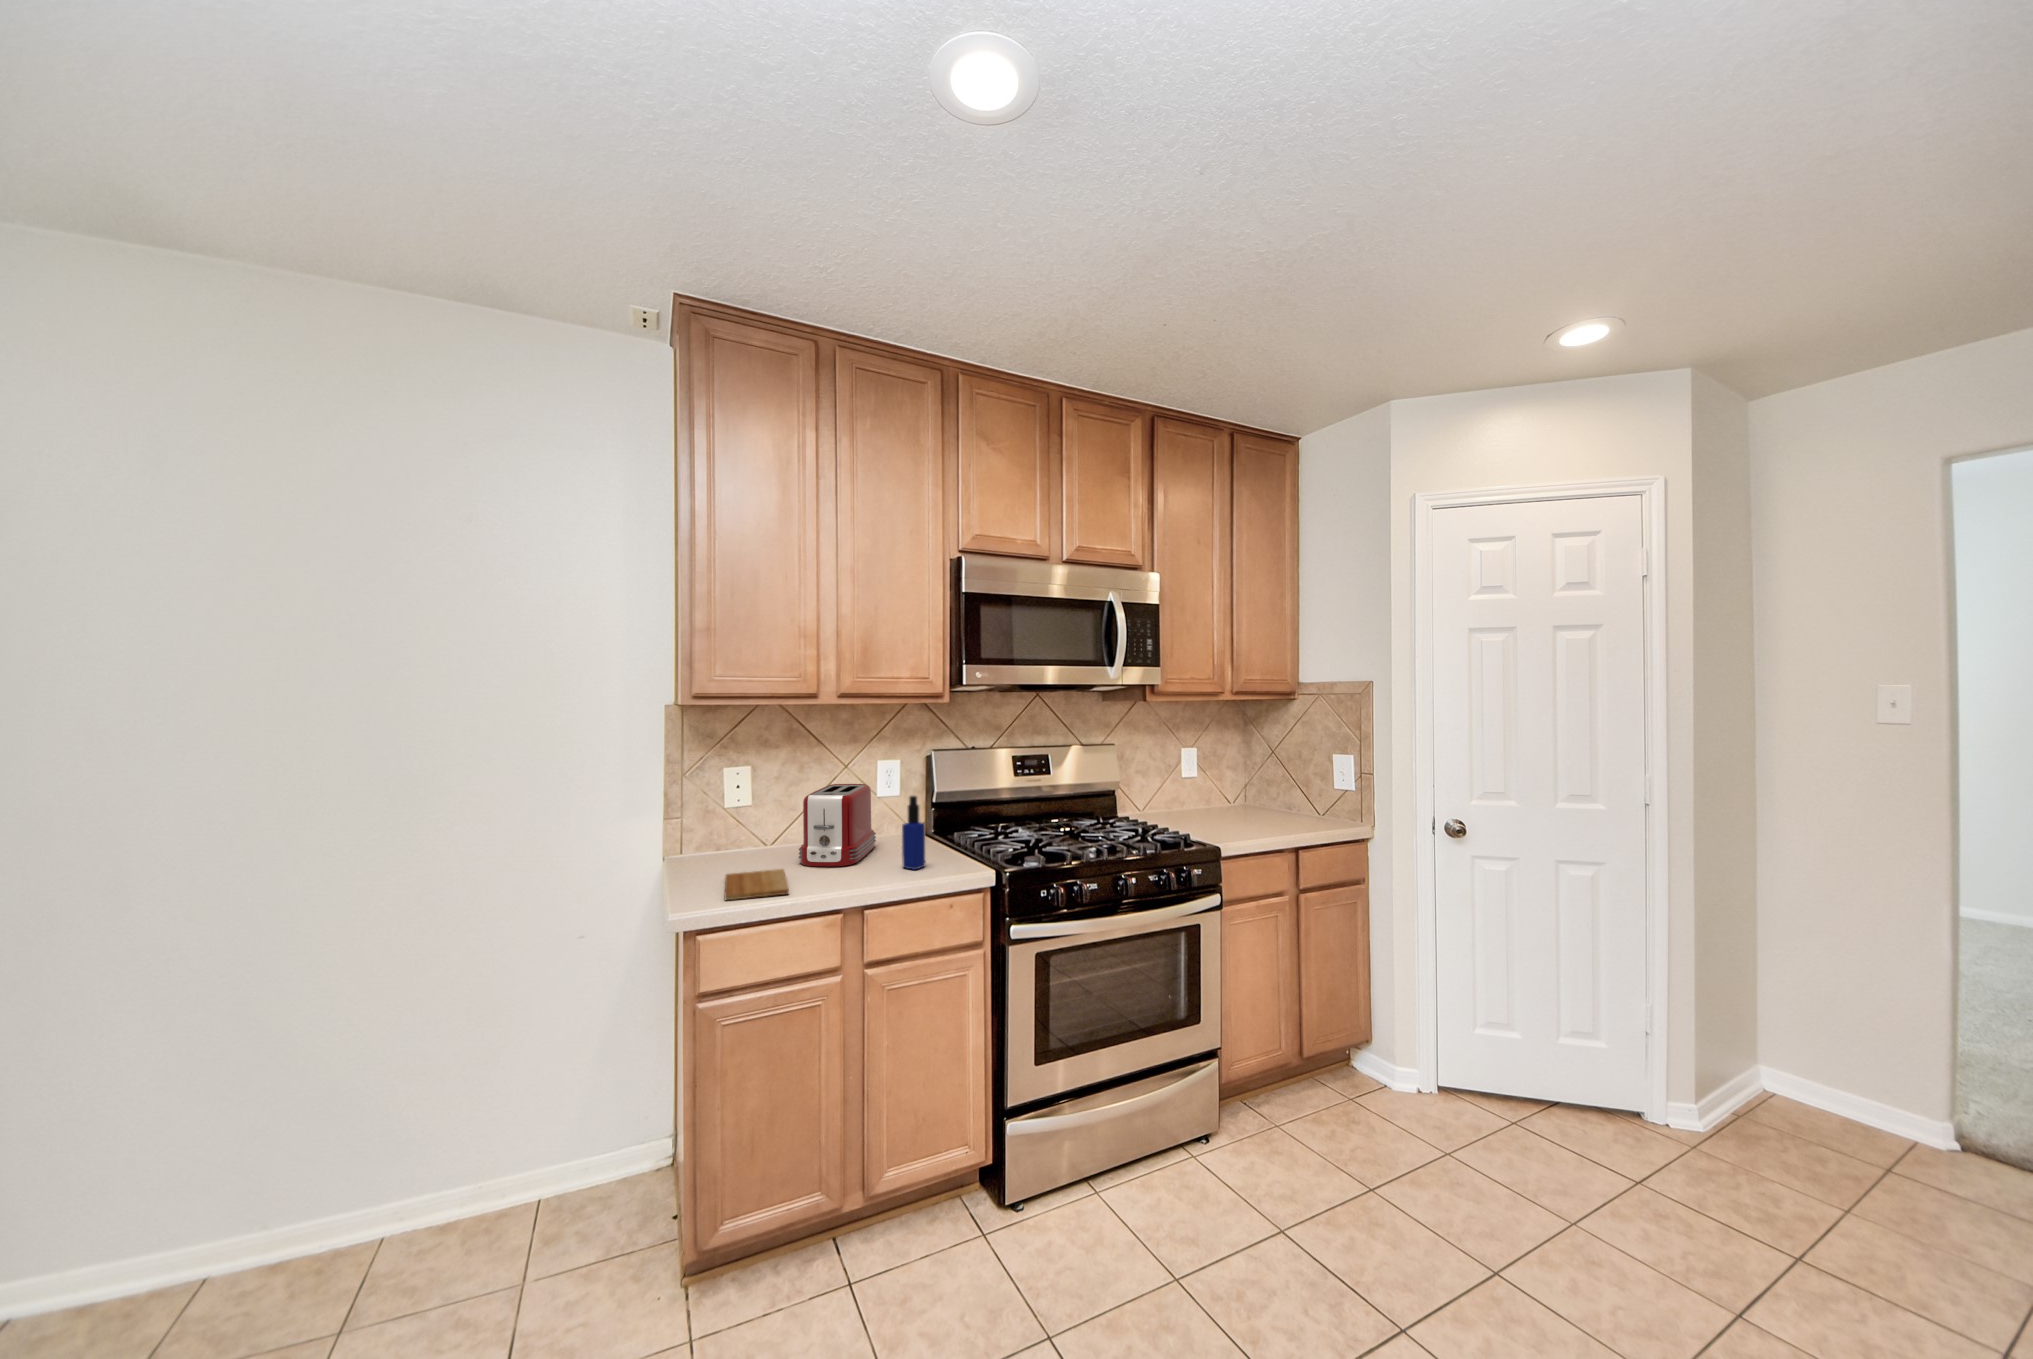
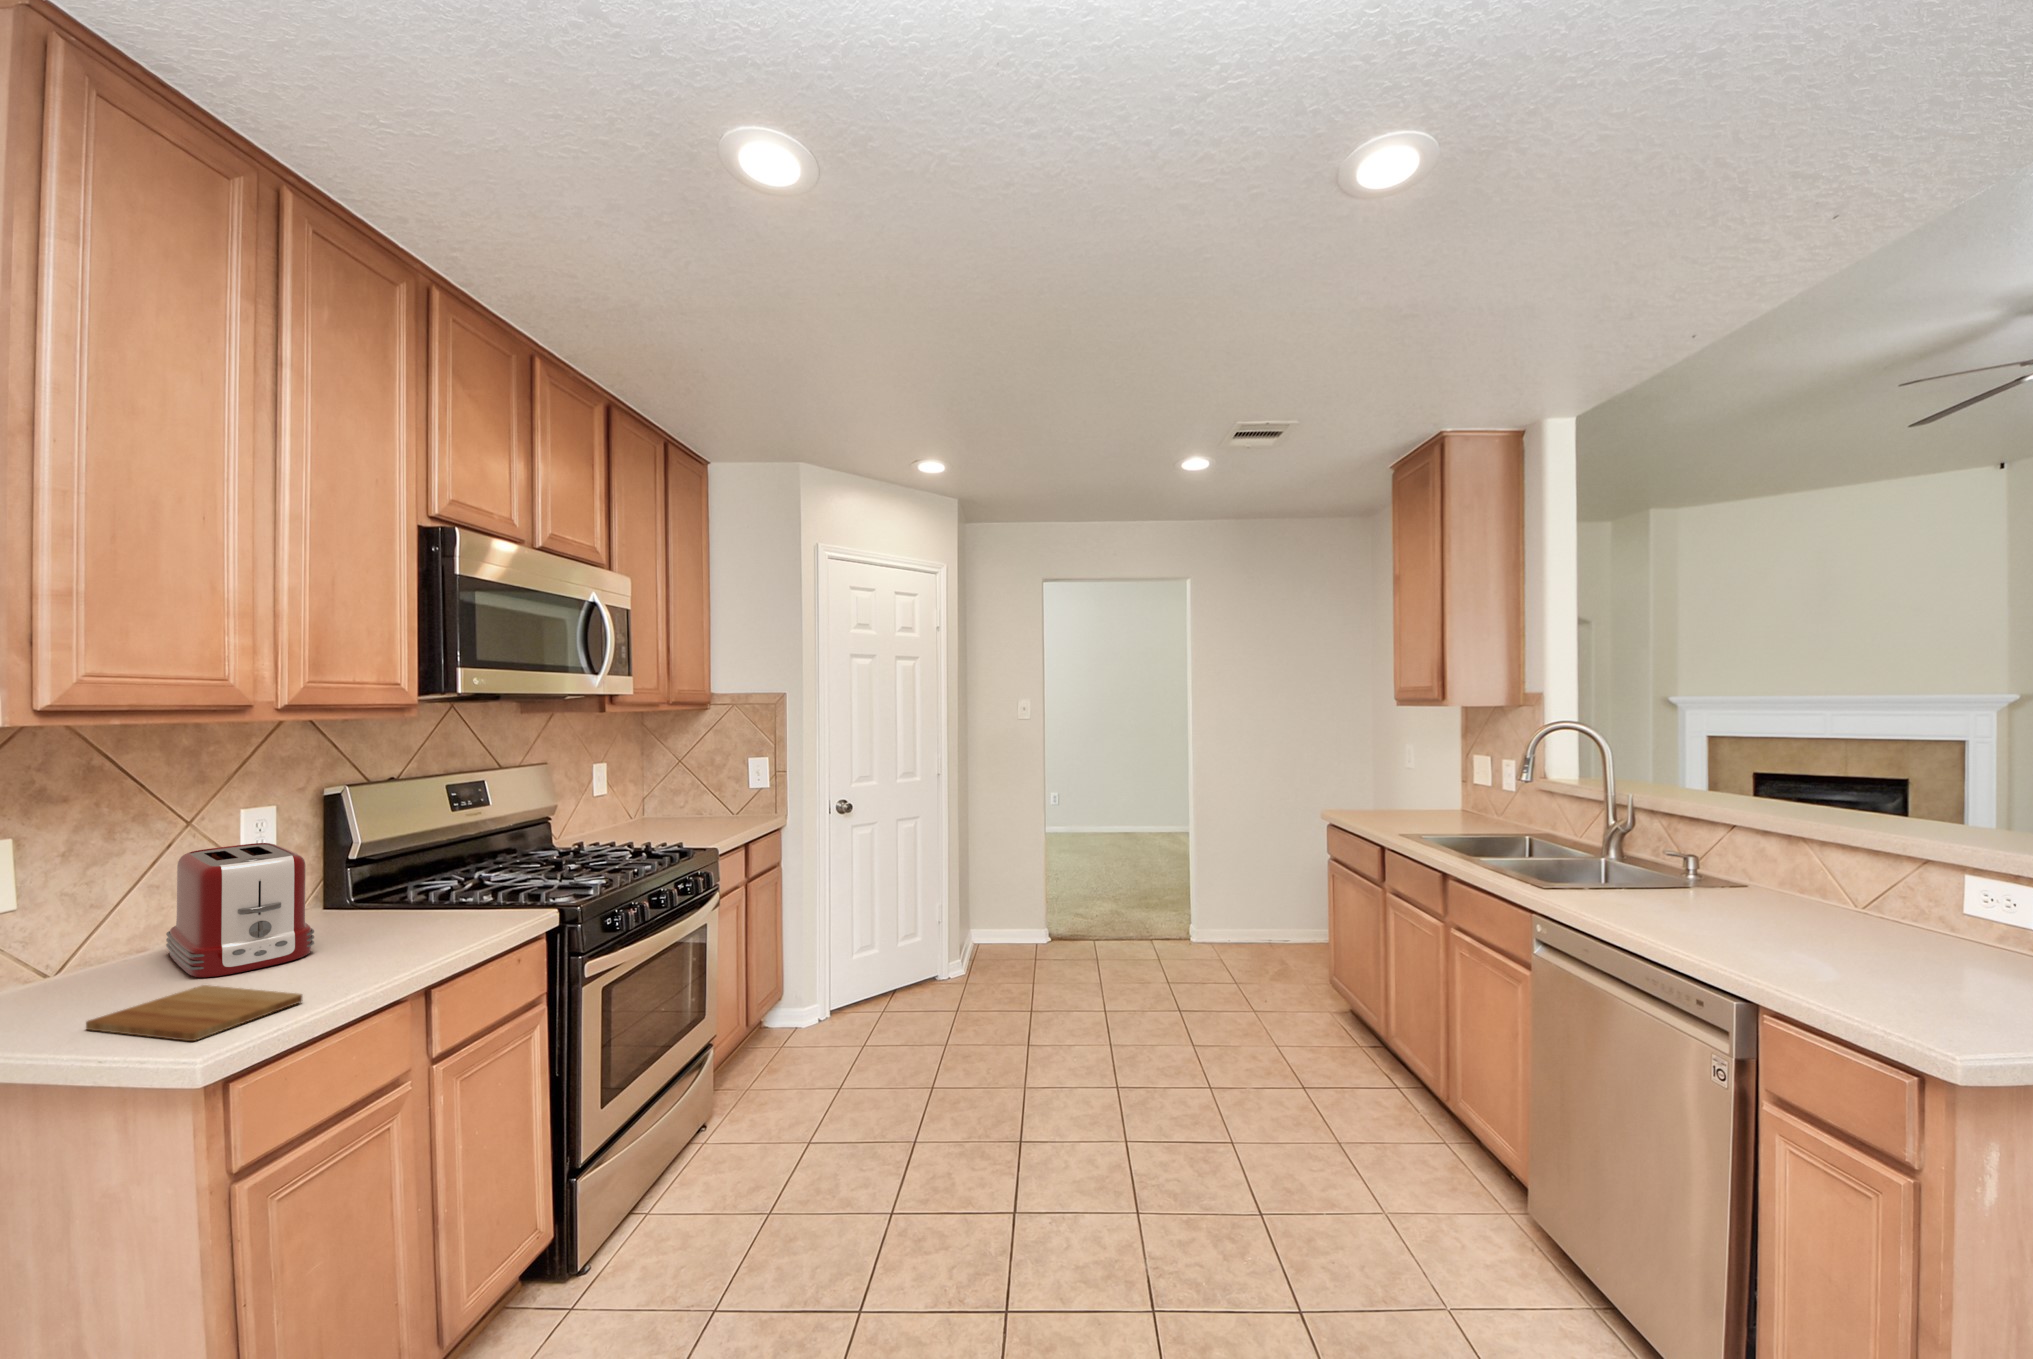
bottle: present [902,795,925,870] -> none [406,838,439,937]

